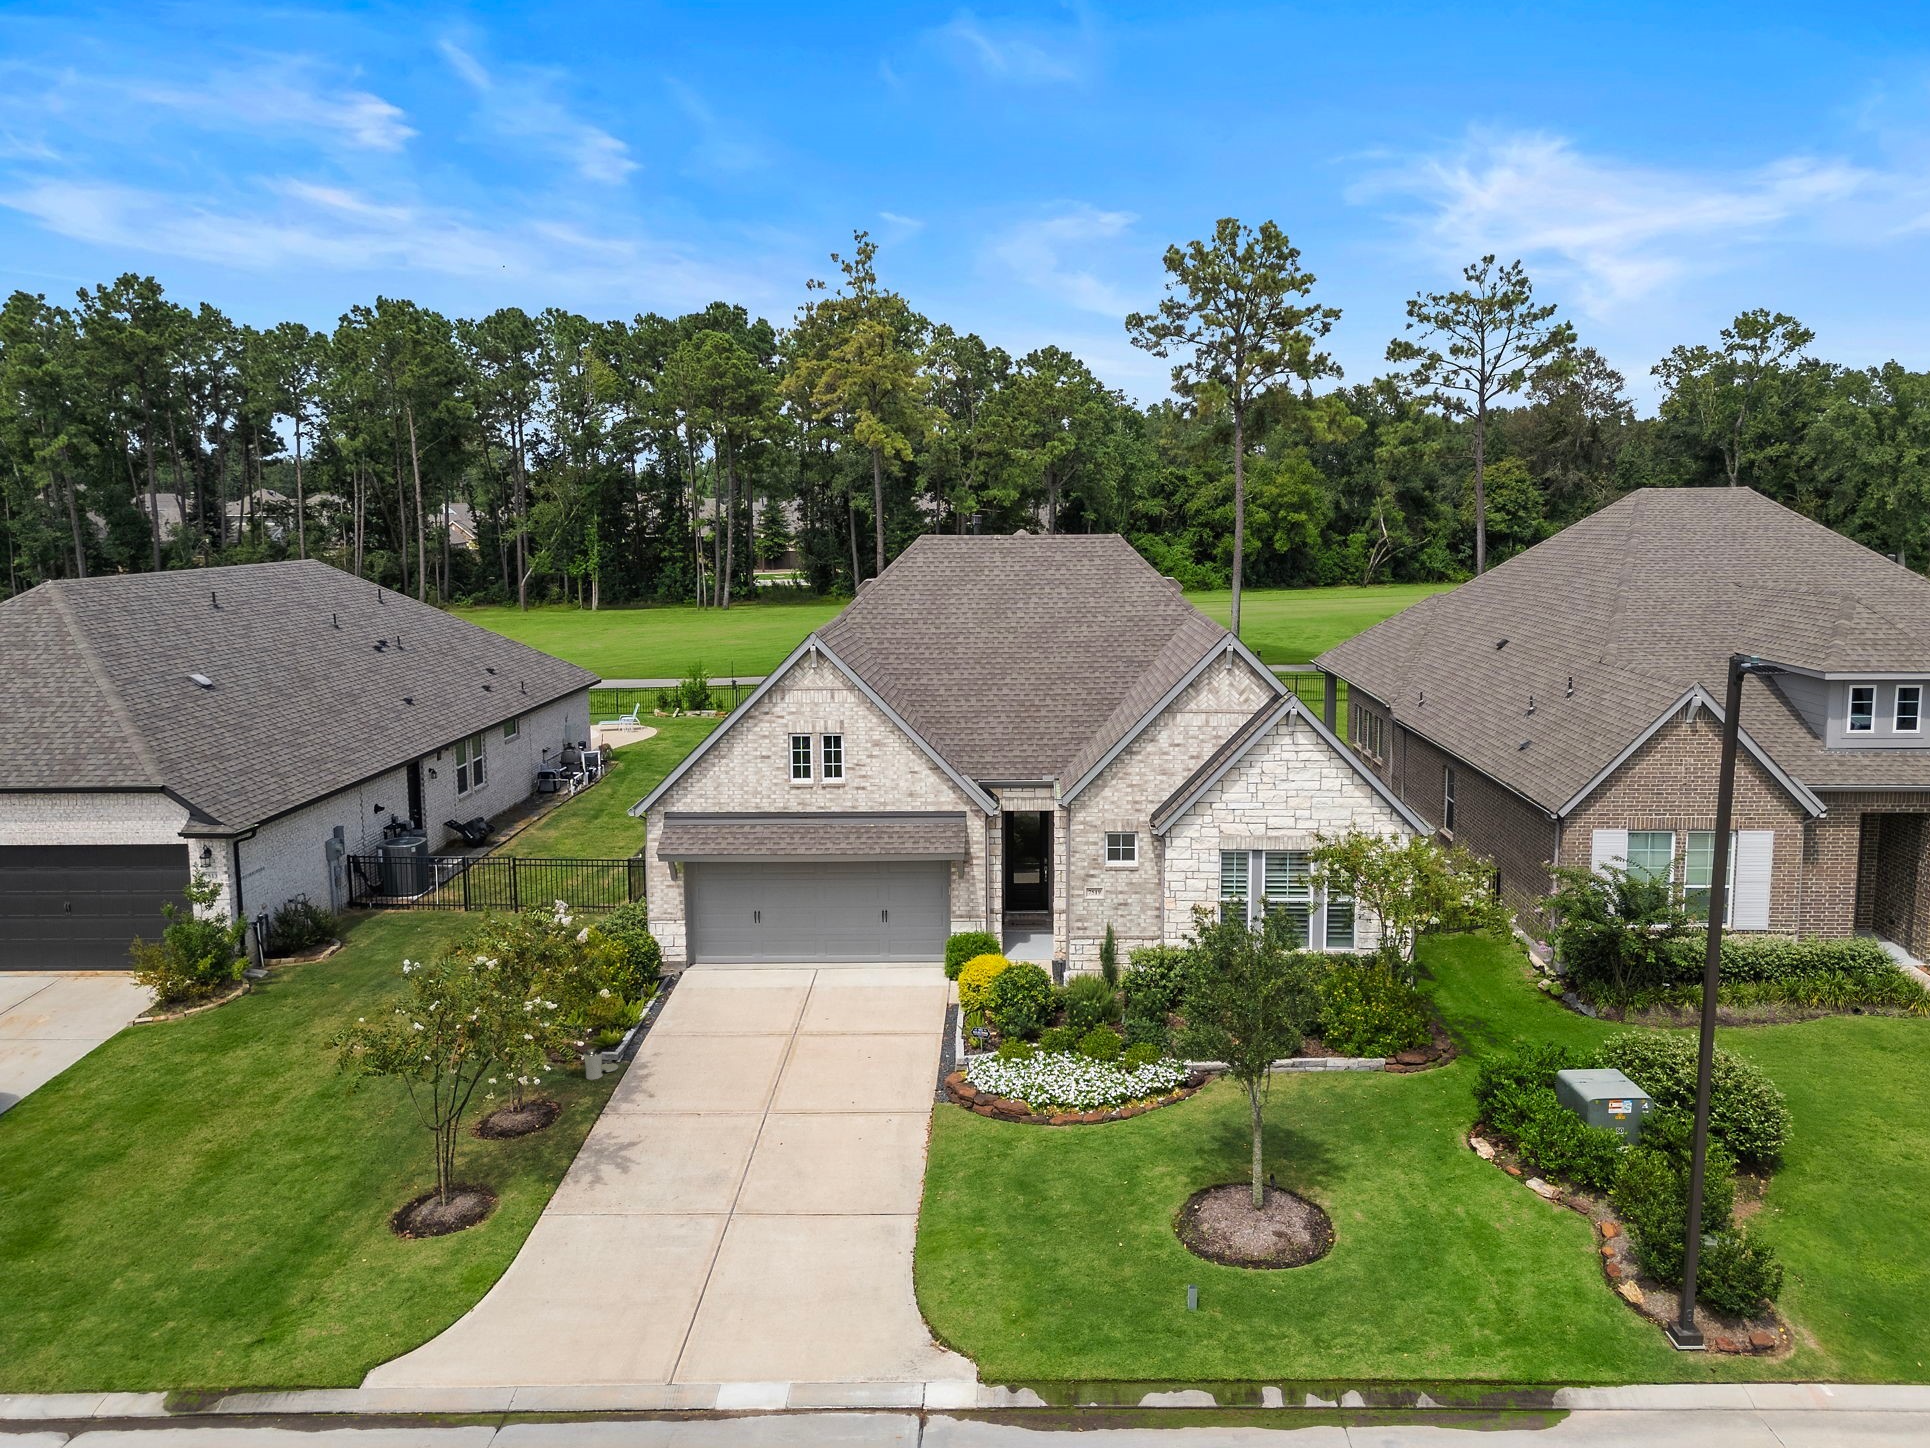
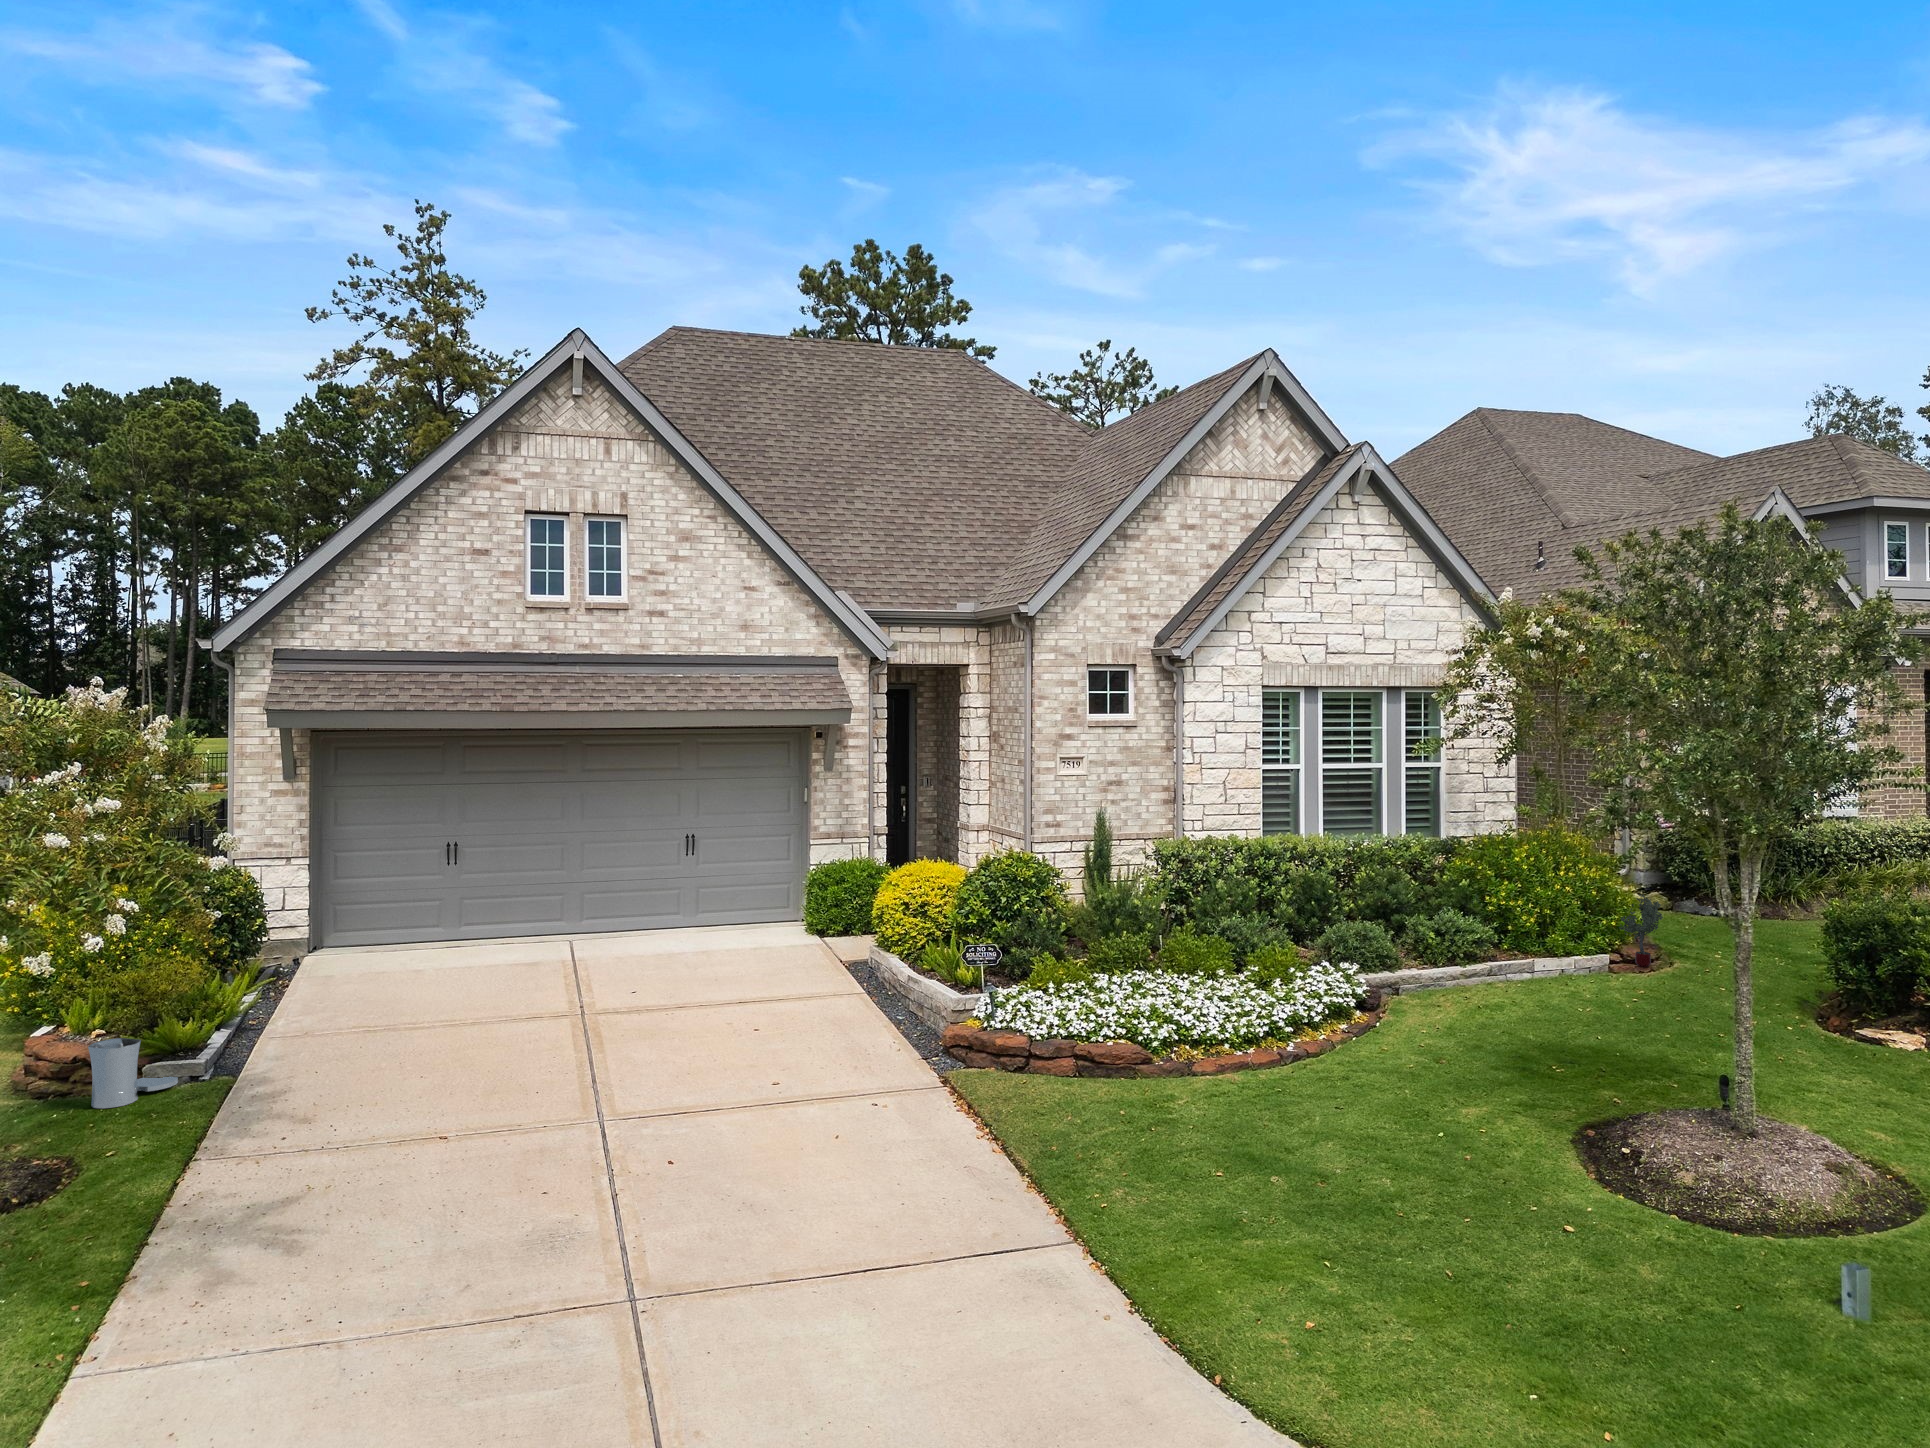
potted tree: none [1388,1025,1421,1071] -> present [1619,894,1663,967]

